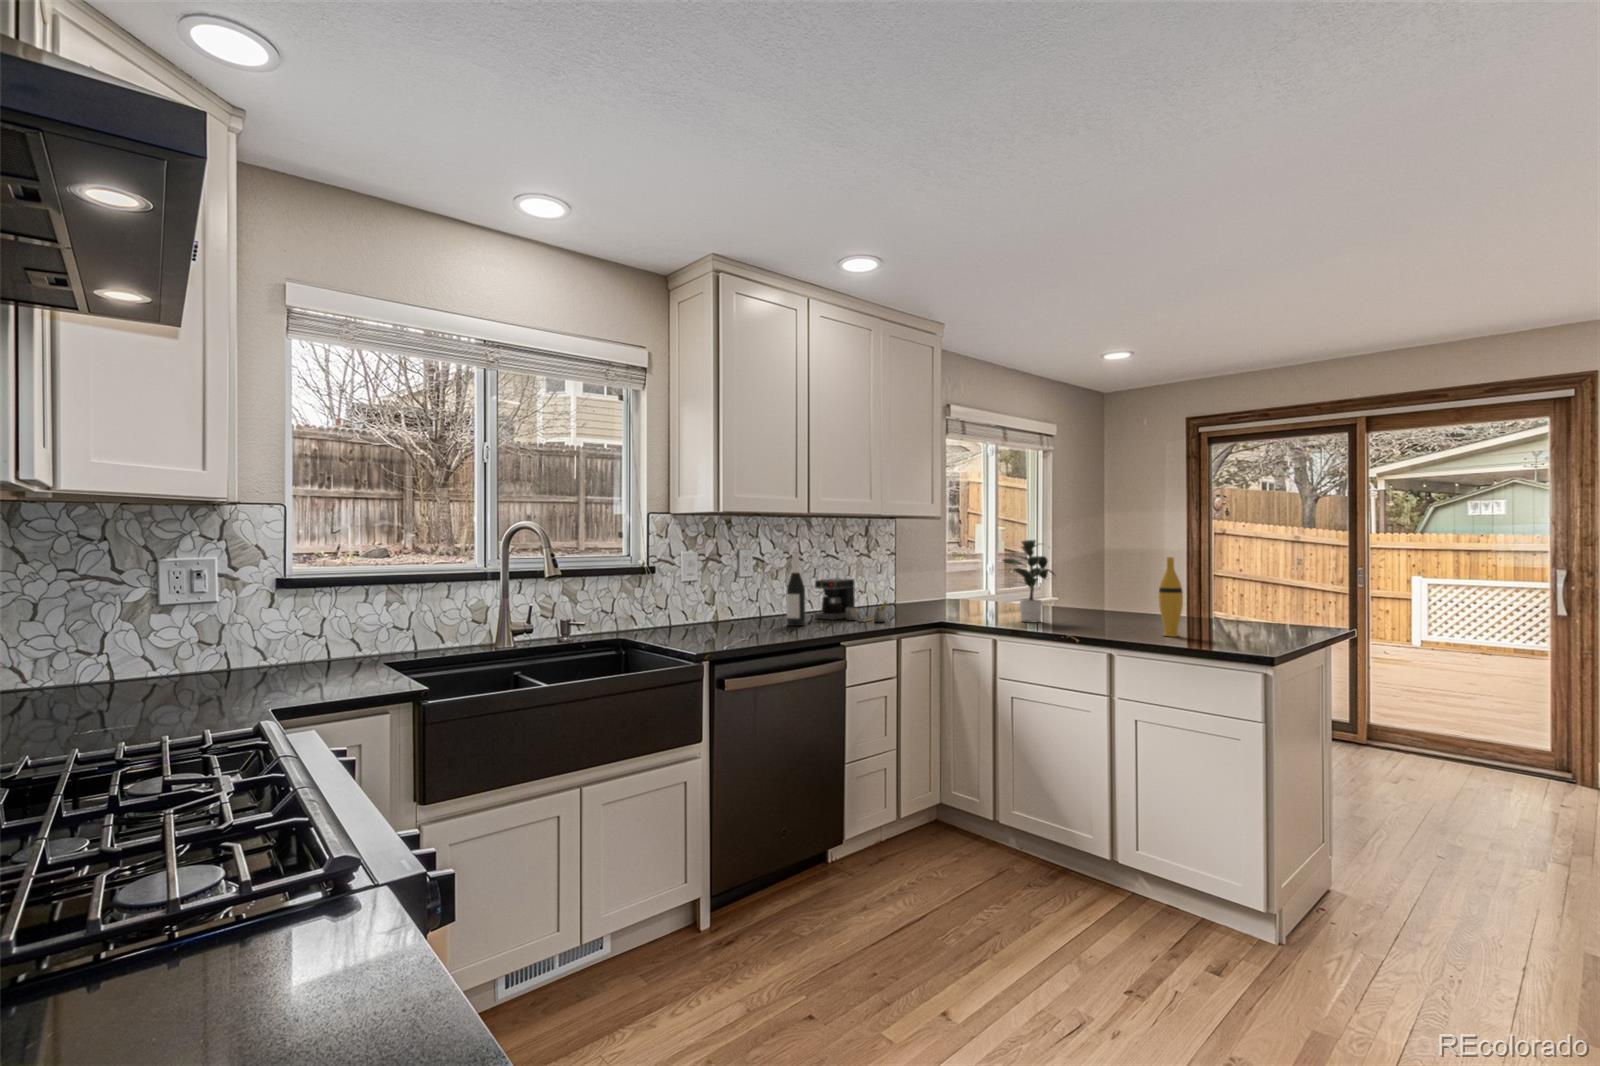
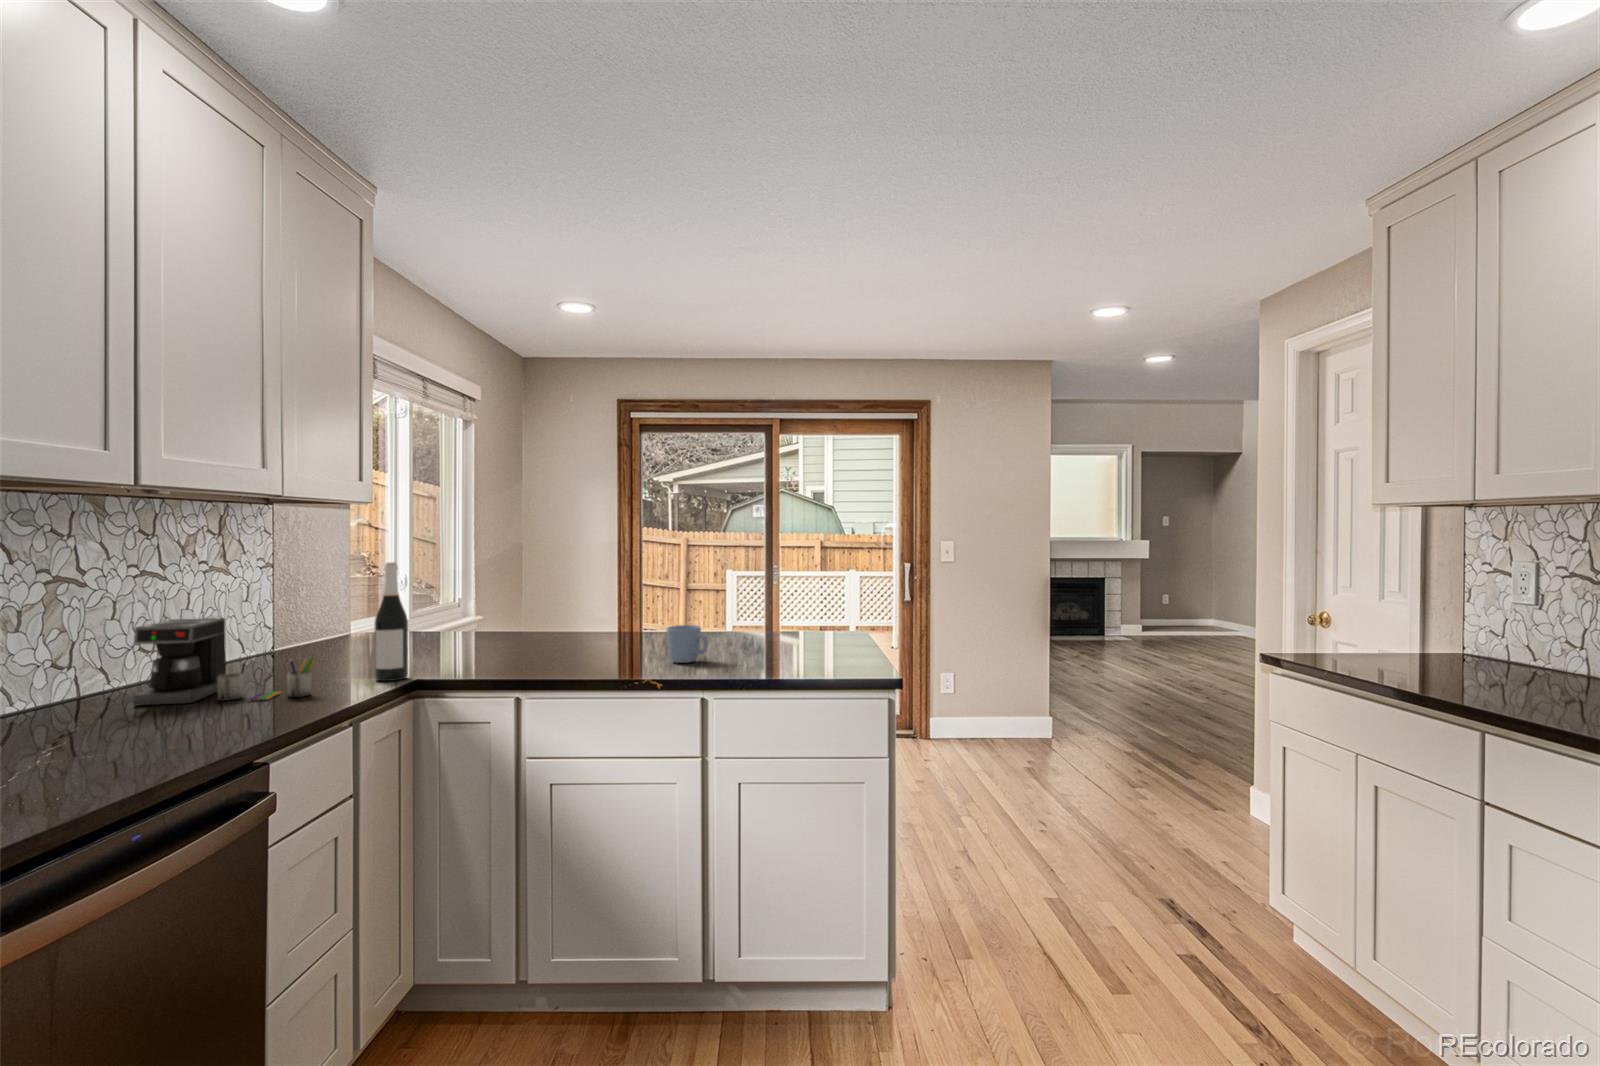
potted plant: present [1003,540,1055,622] -> none [491,541,616,664]
wine bottle: present [786,552,805,626] -> present [374,562,408,681]
vase: present [1159,557,1183,637] -> none [747,566,776,667]
mug: none [1104,602,1133,629] -> present [666,625,708,663]

